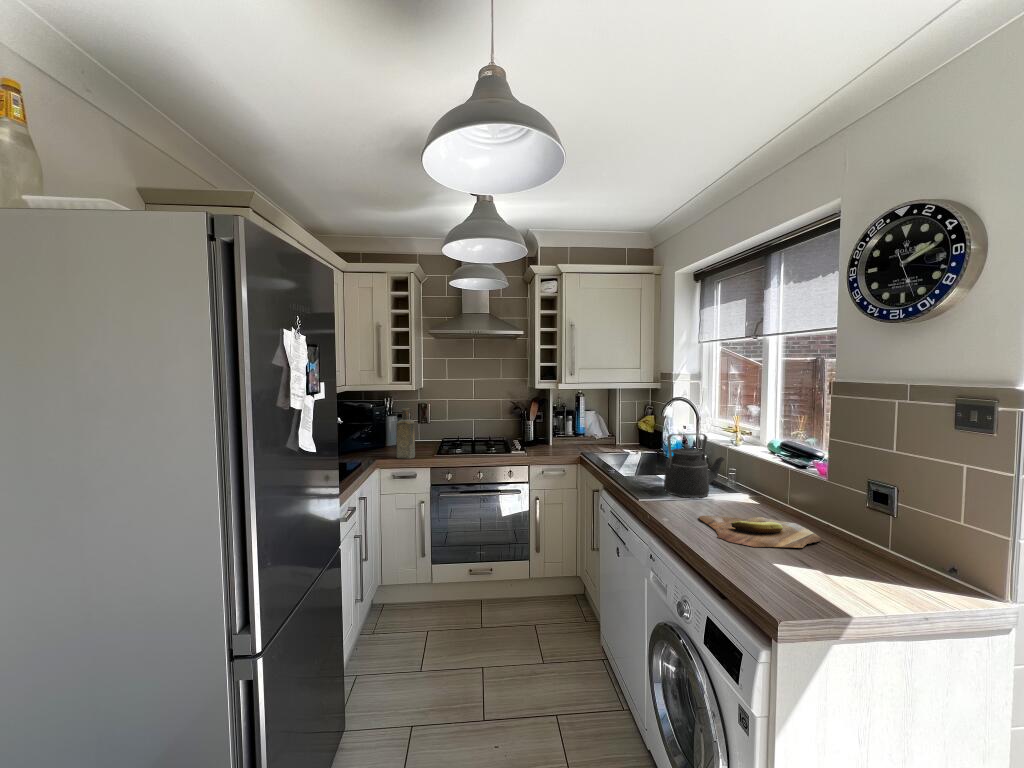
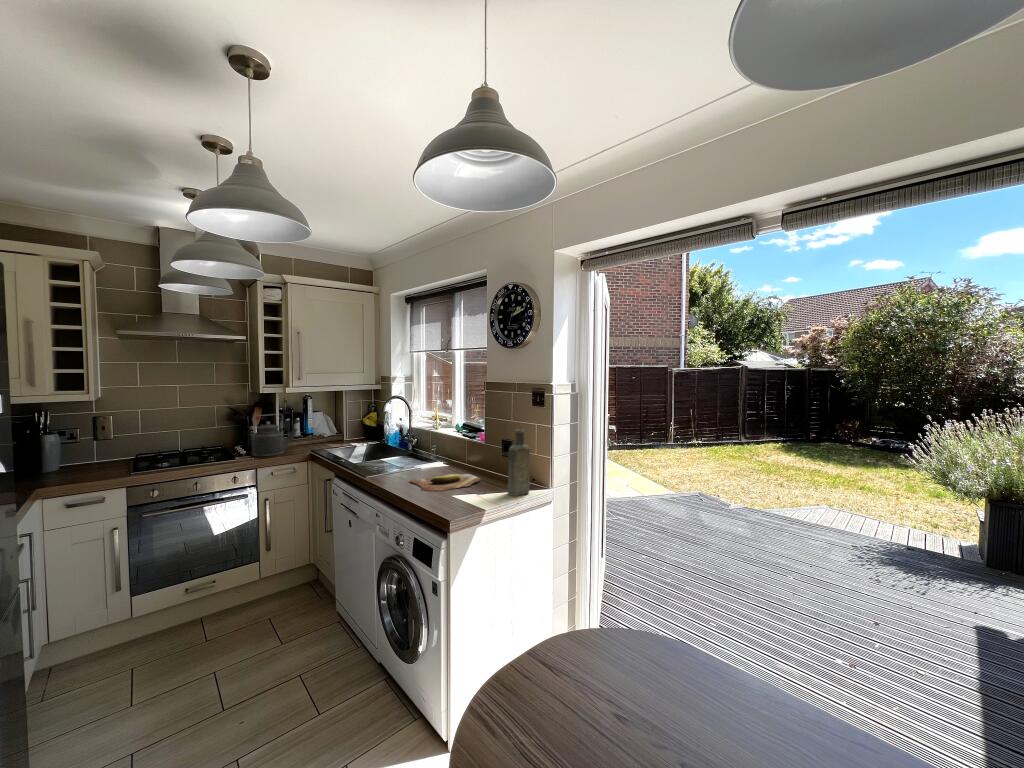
bottle: present [396,408,415,459] -> present [508,429,530,496]
kettle: present [664,433,724,498] -> present [252,414,297,457]

